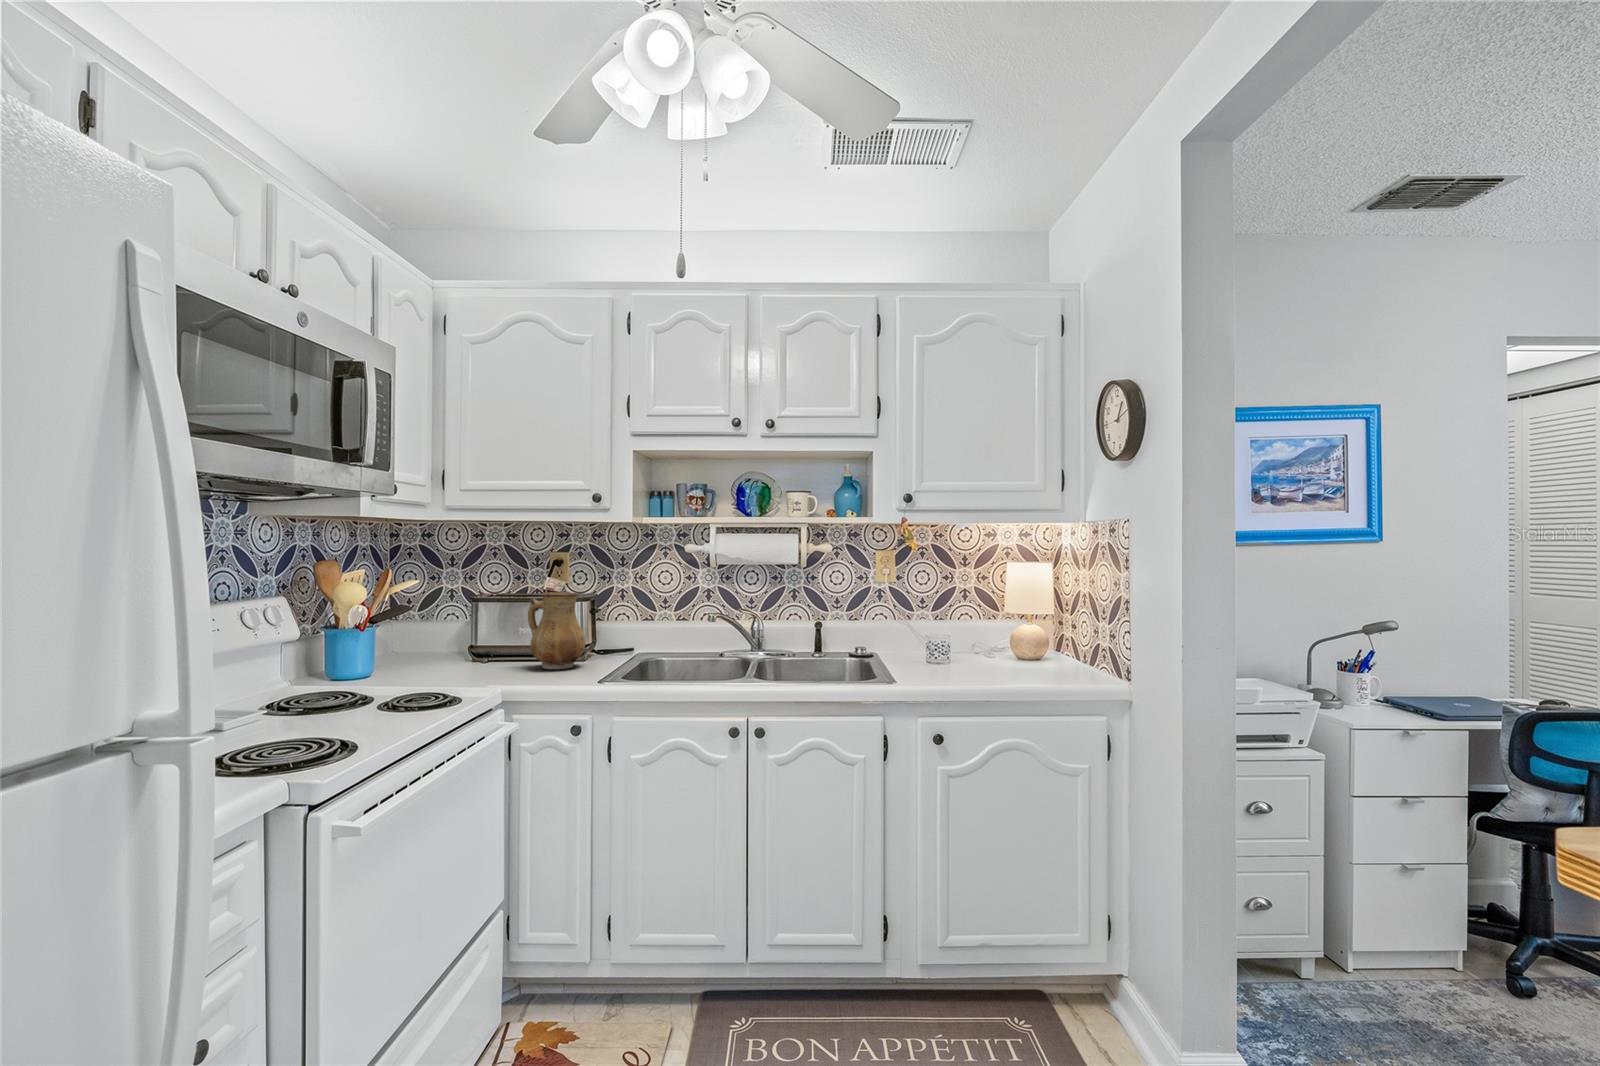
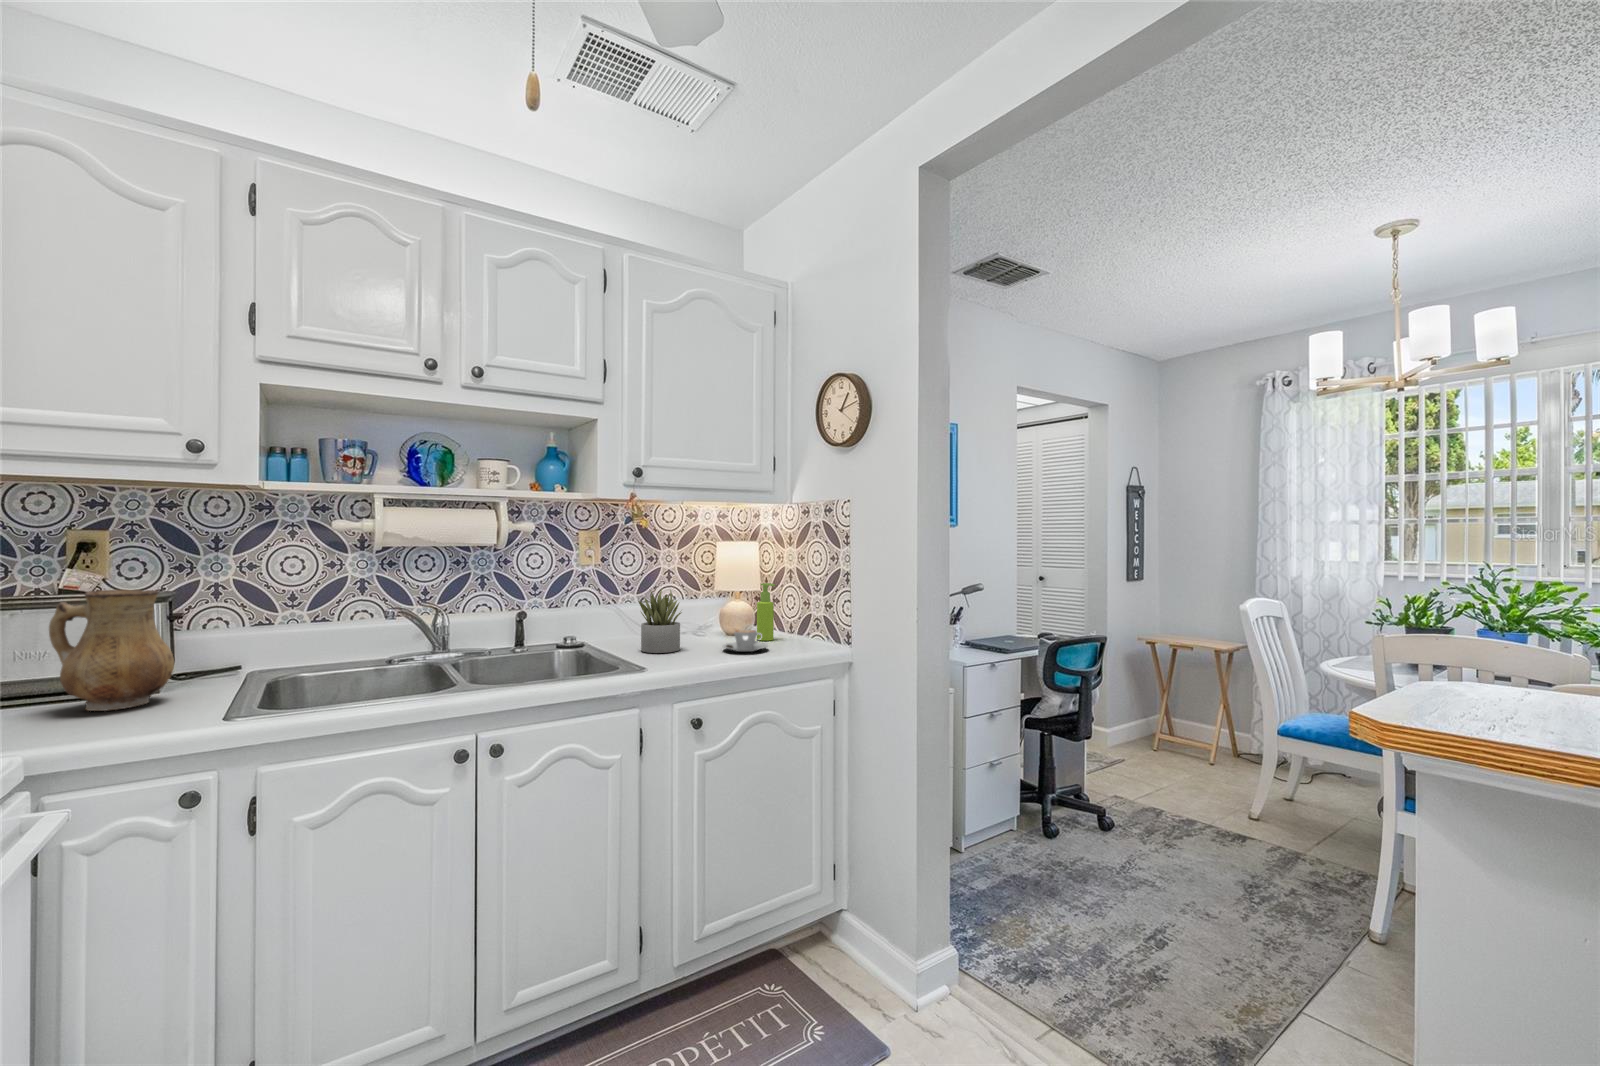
soap dispenser: none [1042,607,1061,668] -> present [757,583,775,641]
succulent plant: none [914,608,956,670] -> present [638,590,682,653]
coffee cup: none [991,654,1039,676] -> present [723,629,768,652]

